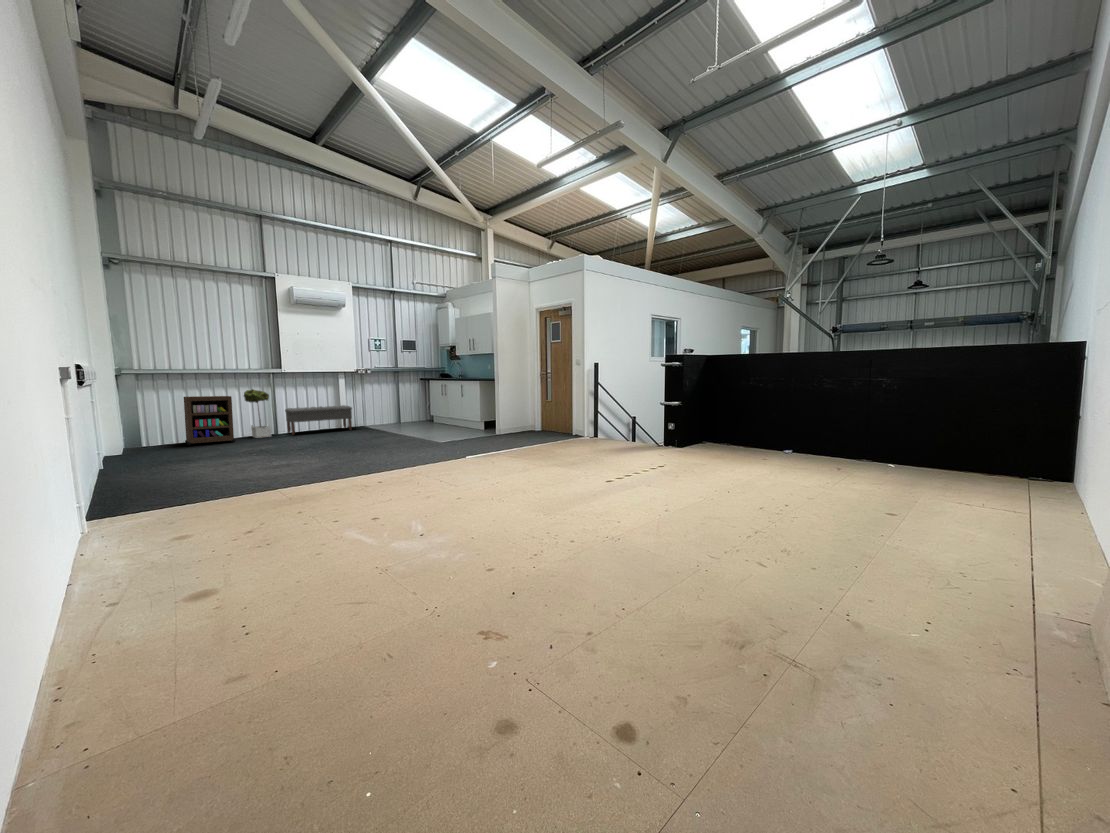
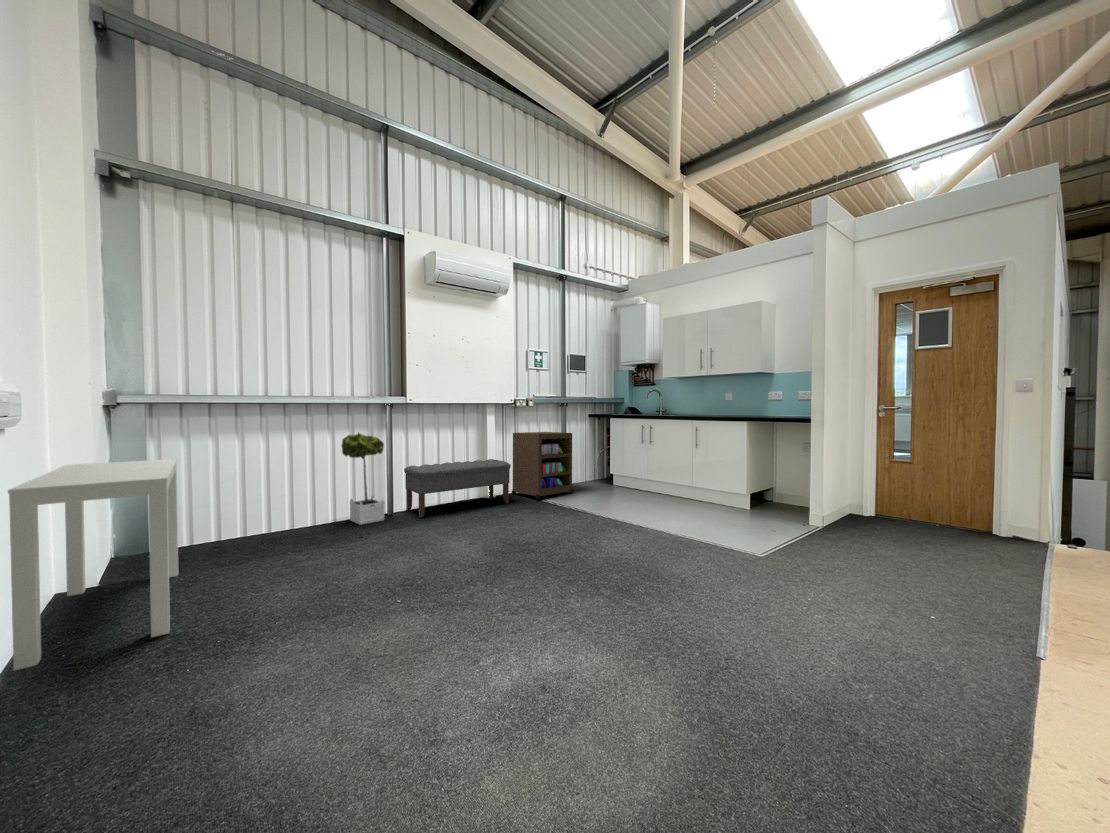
storage cabinet: present [184,396,236,445] -> present [512,432,573,499]
desk: none [98,399,159,466] -> present [8,459,178,671]

